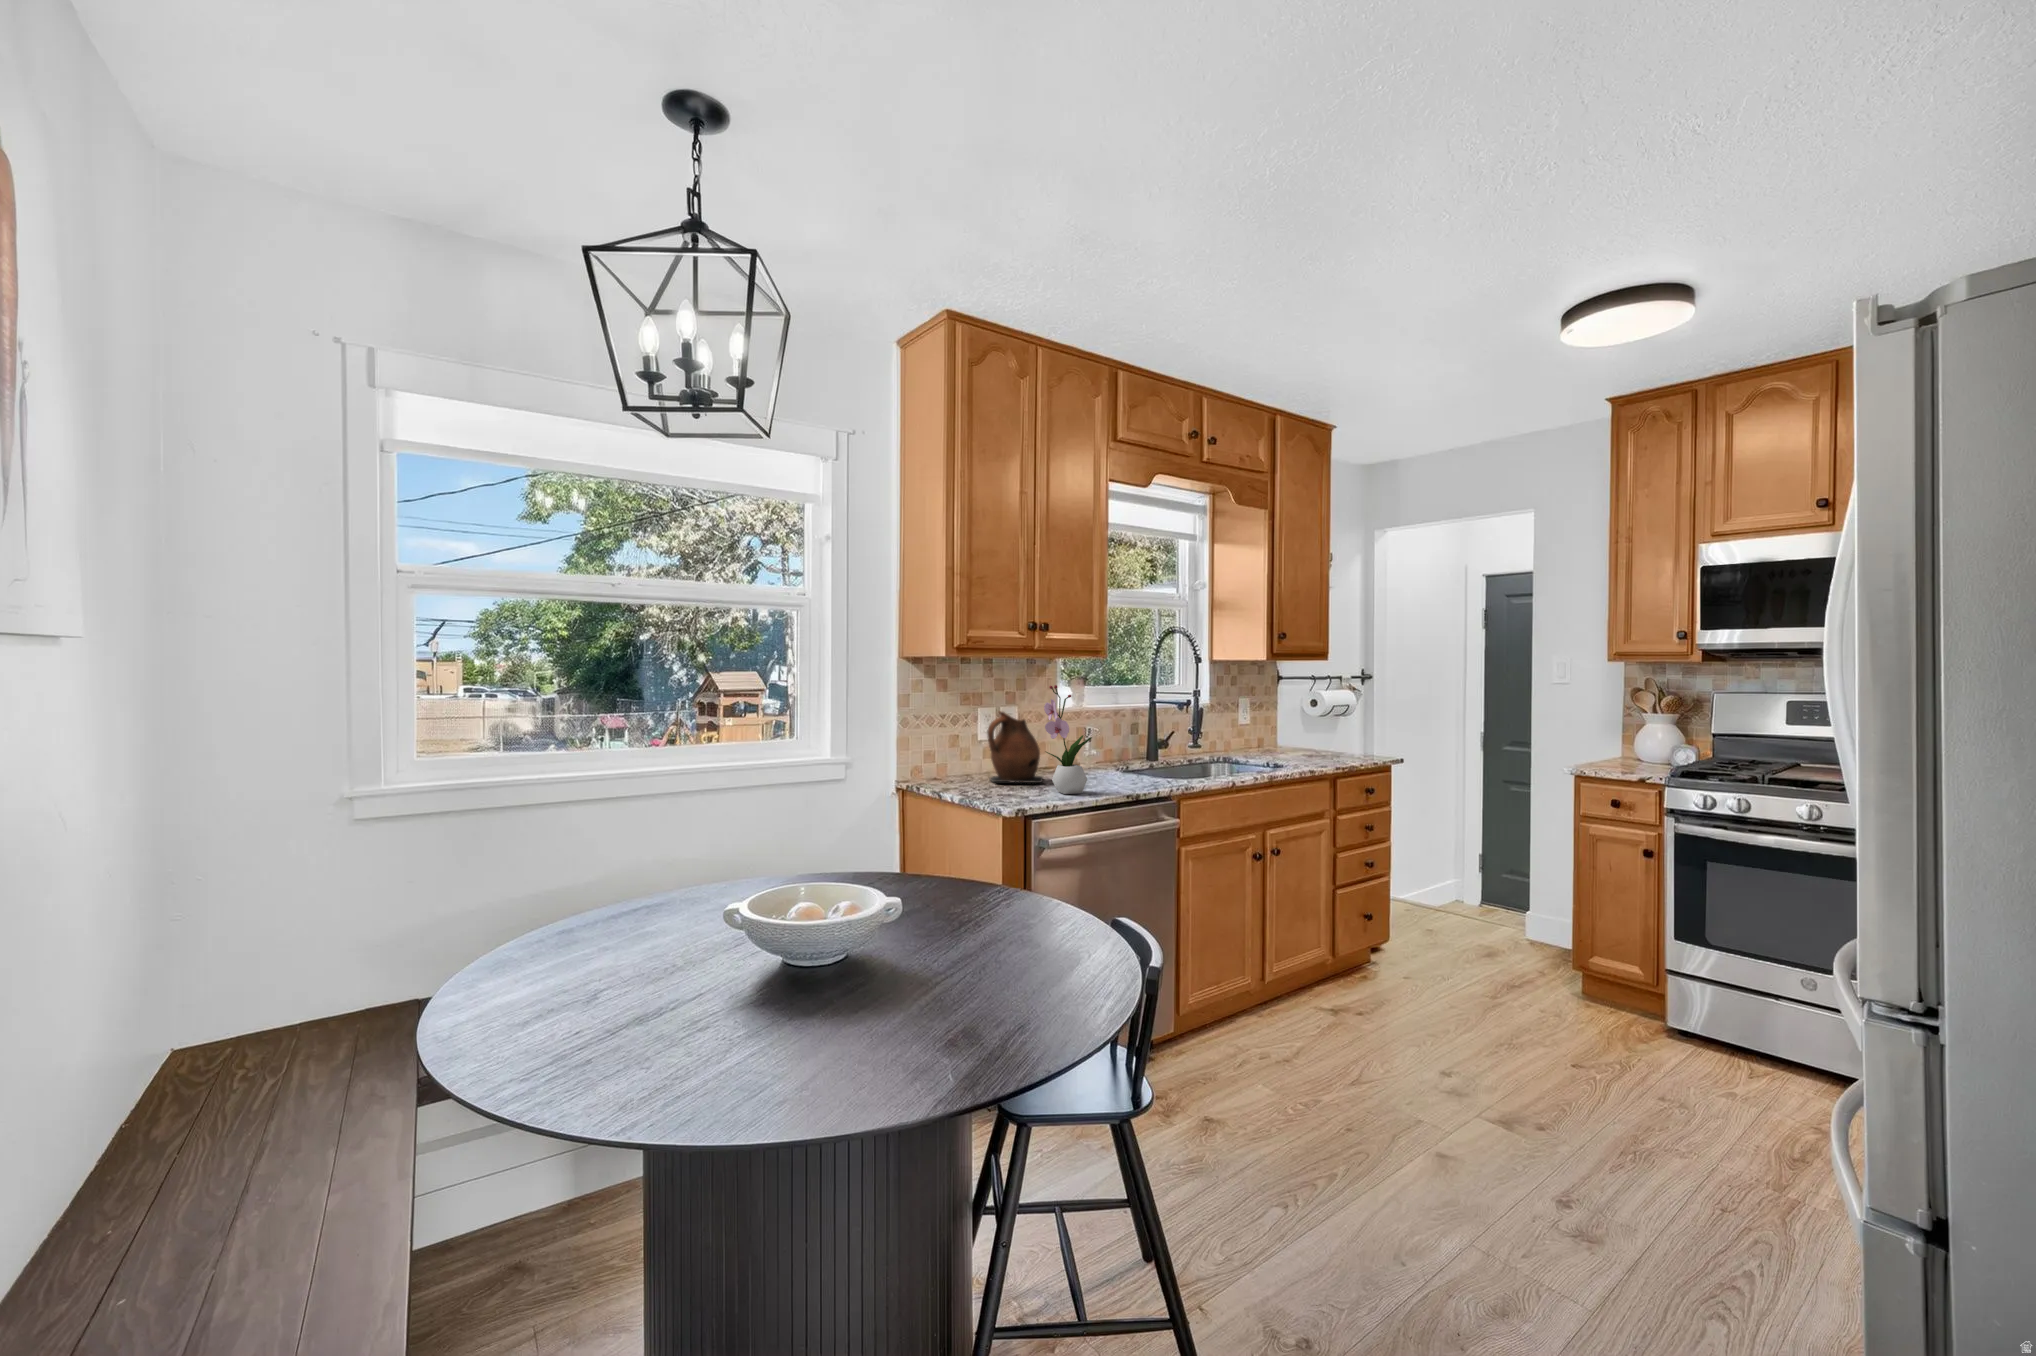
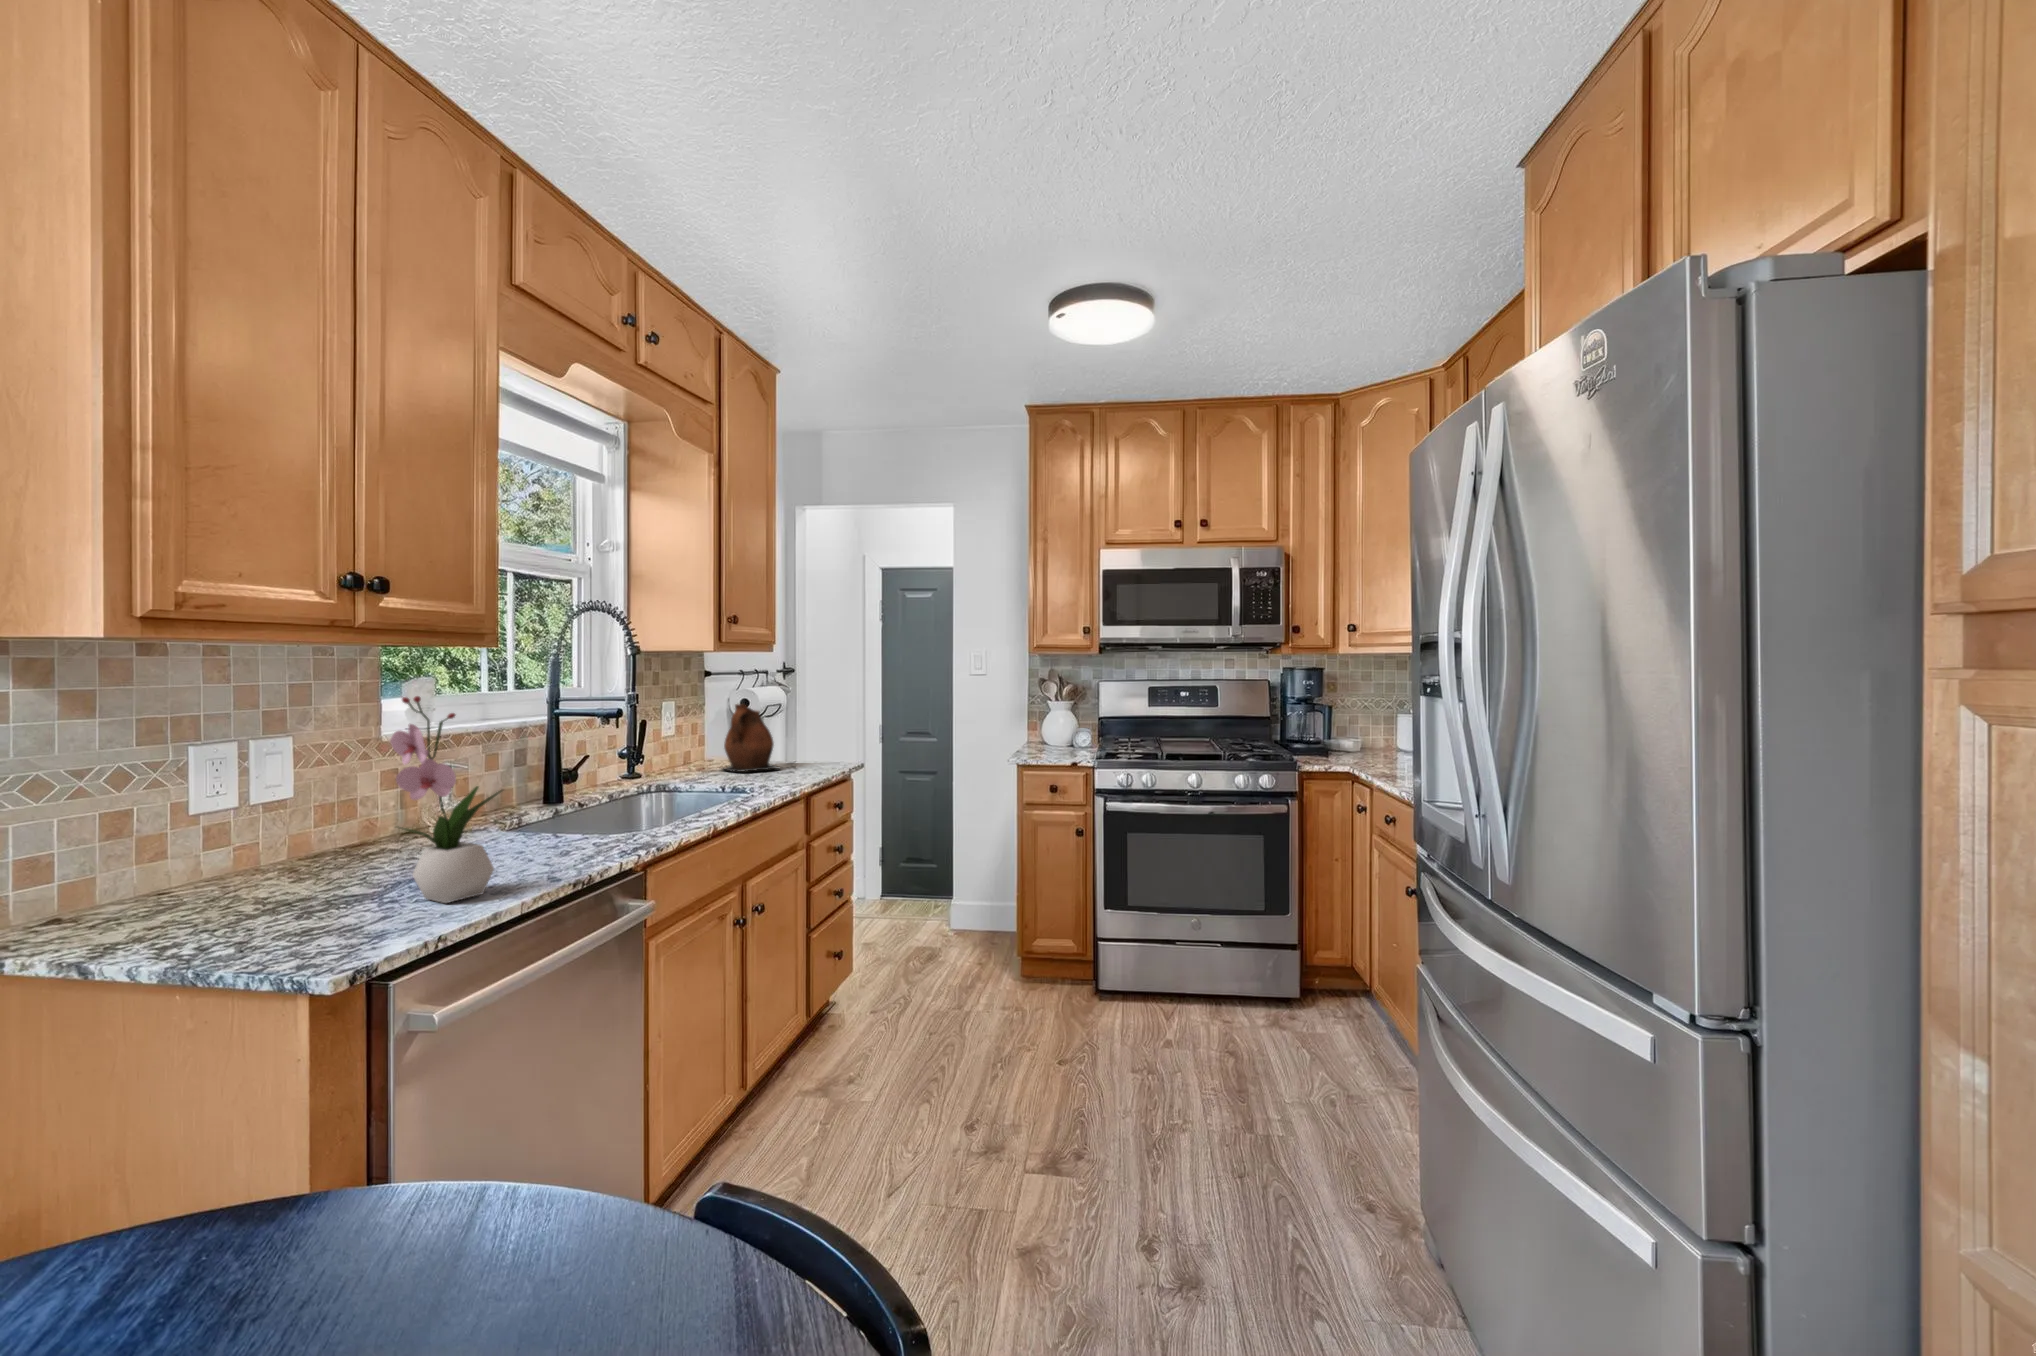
ceramic pitcher: present [987,711,1043,783] -> present [723,704,780,772]

